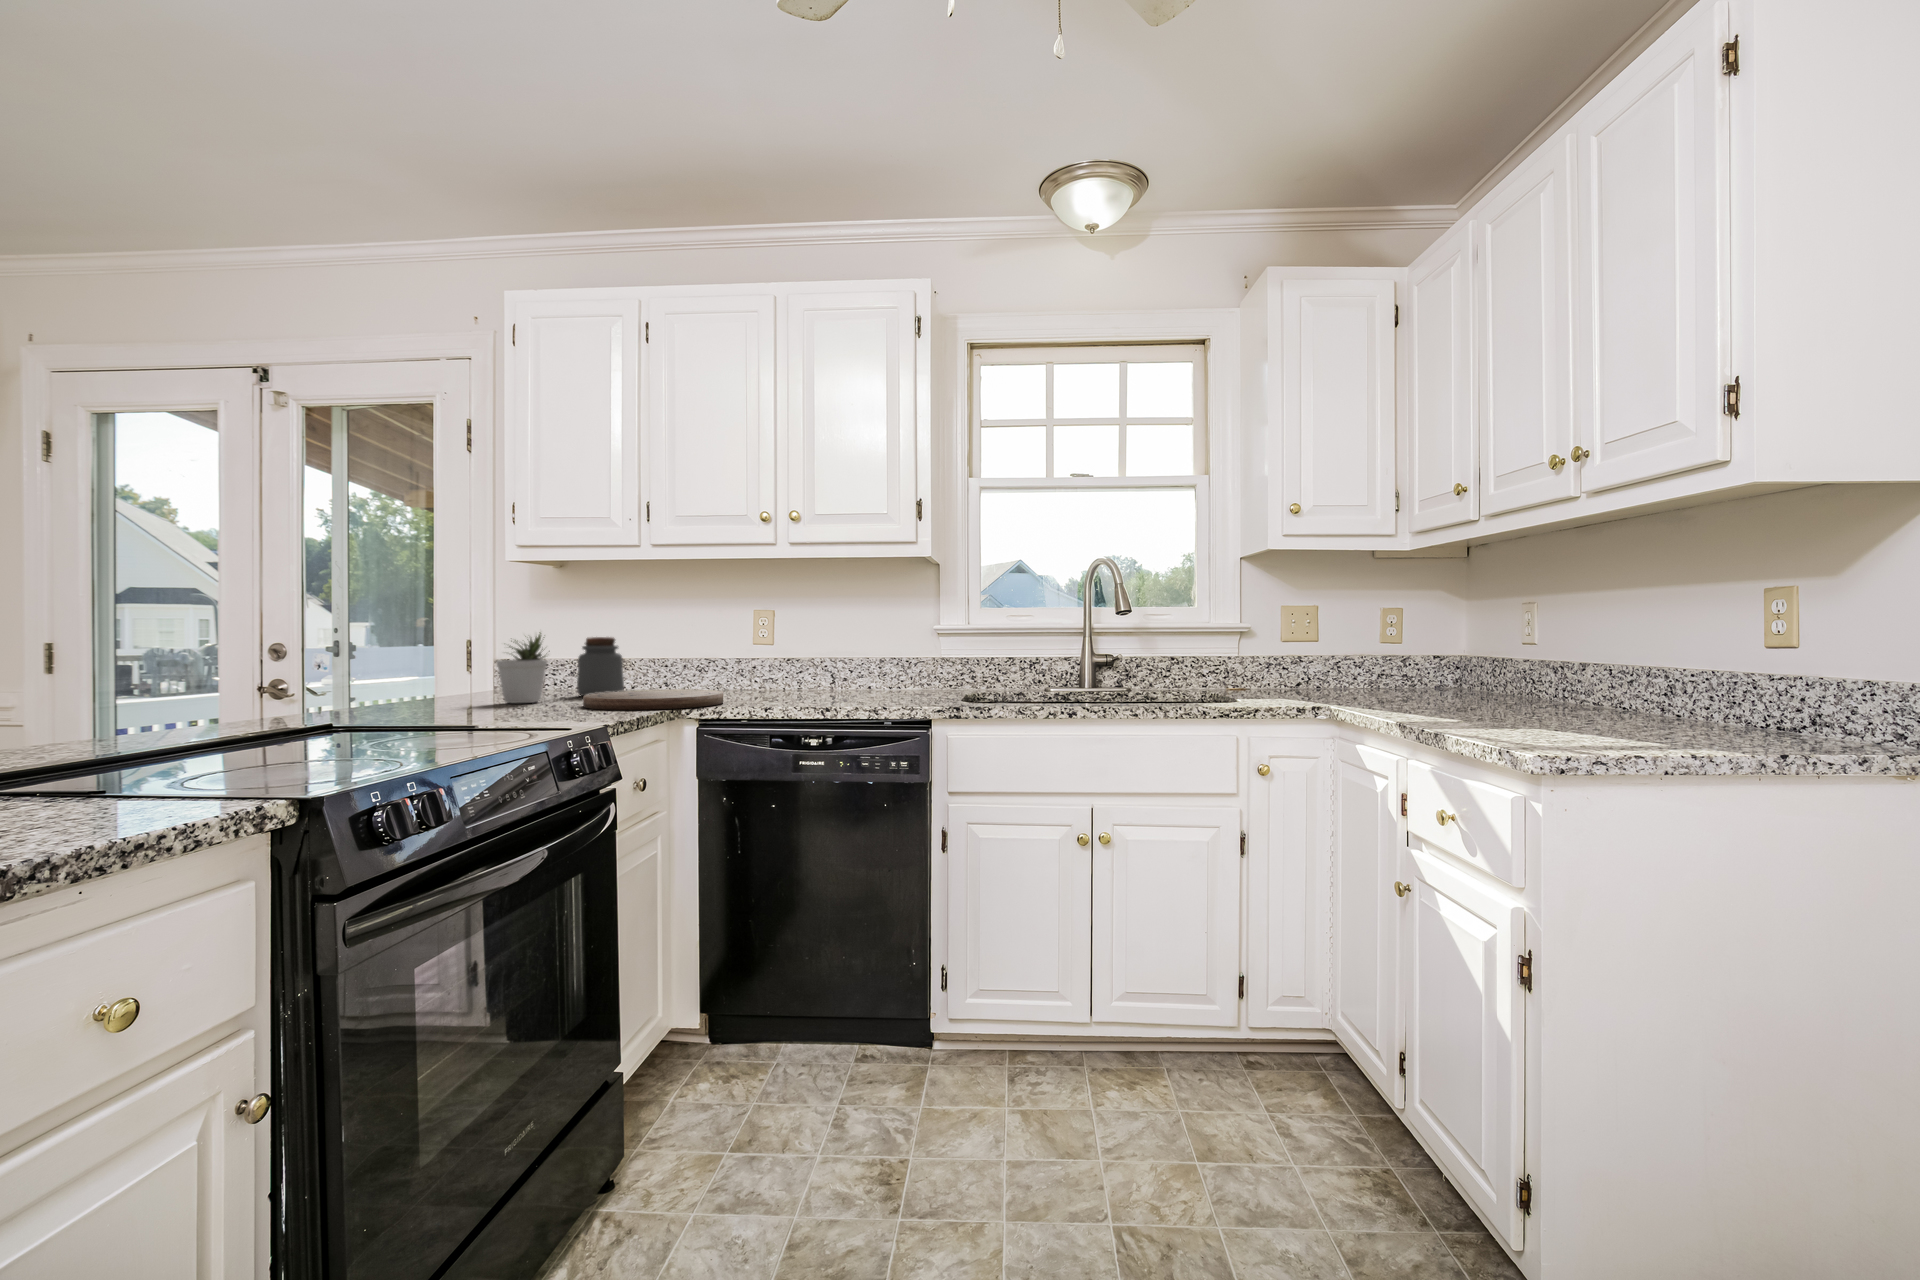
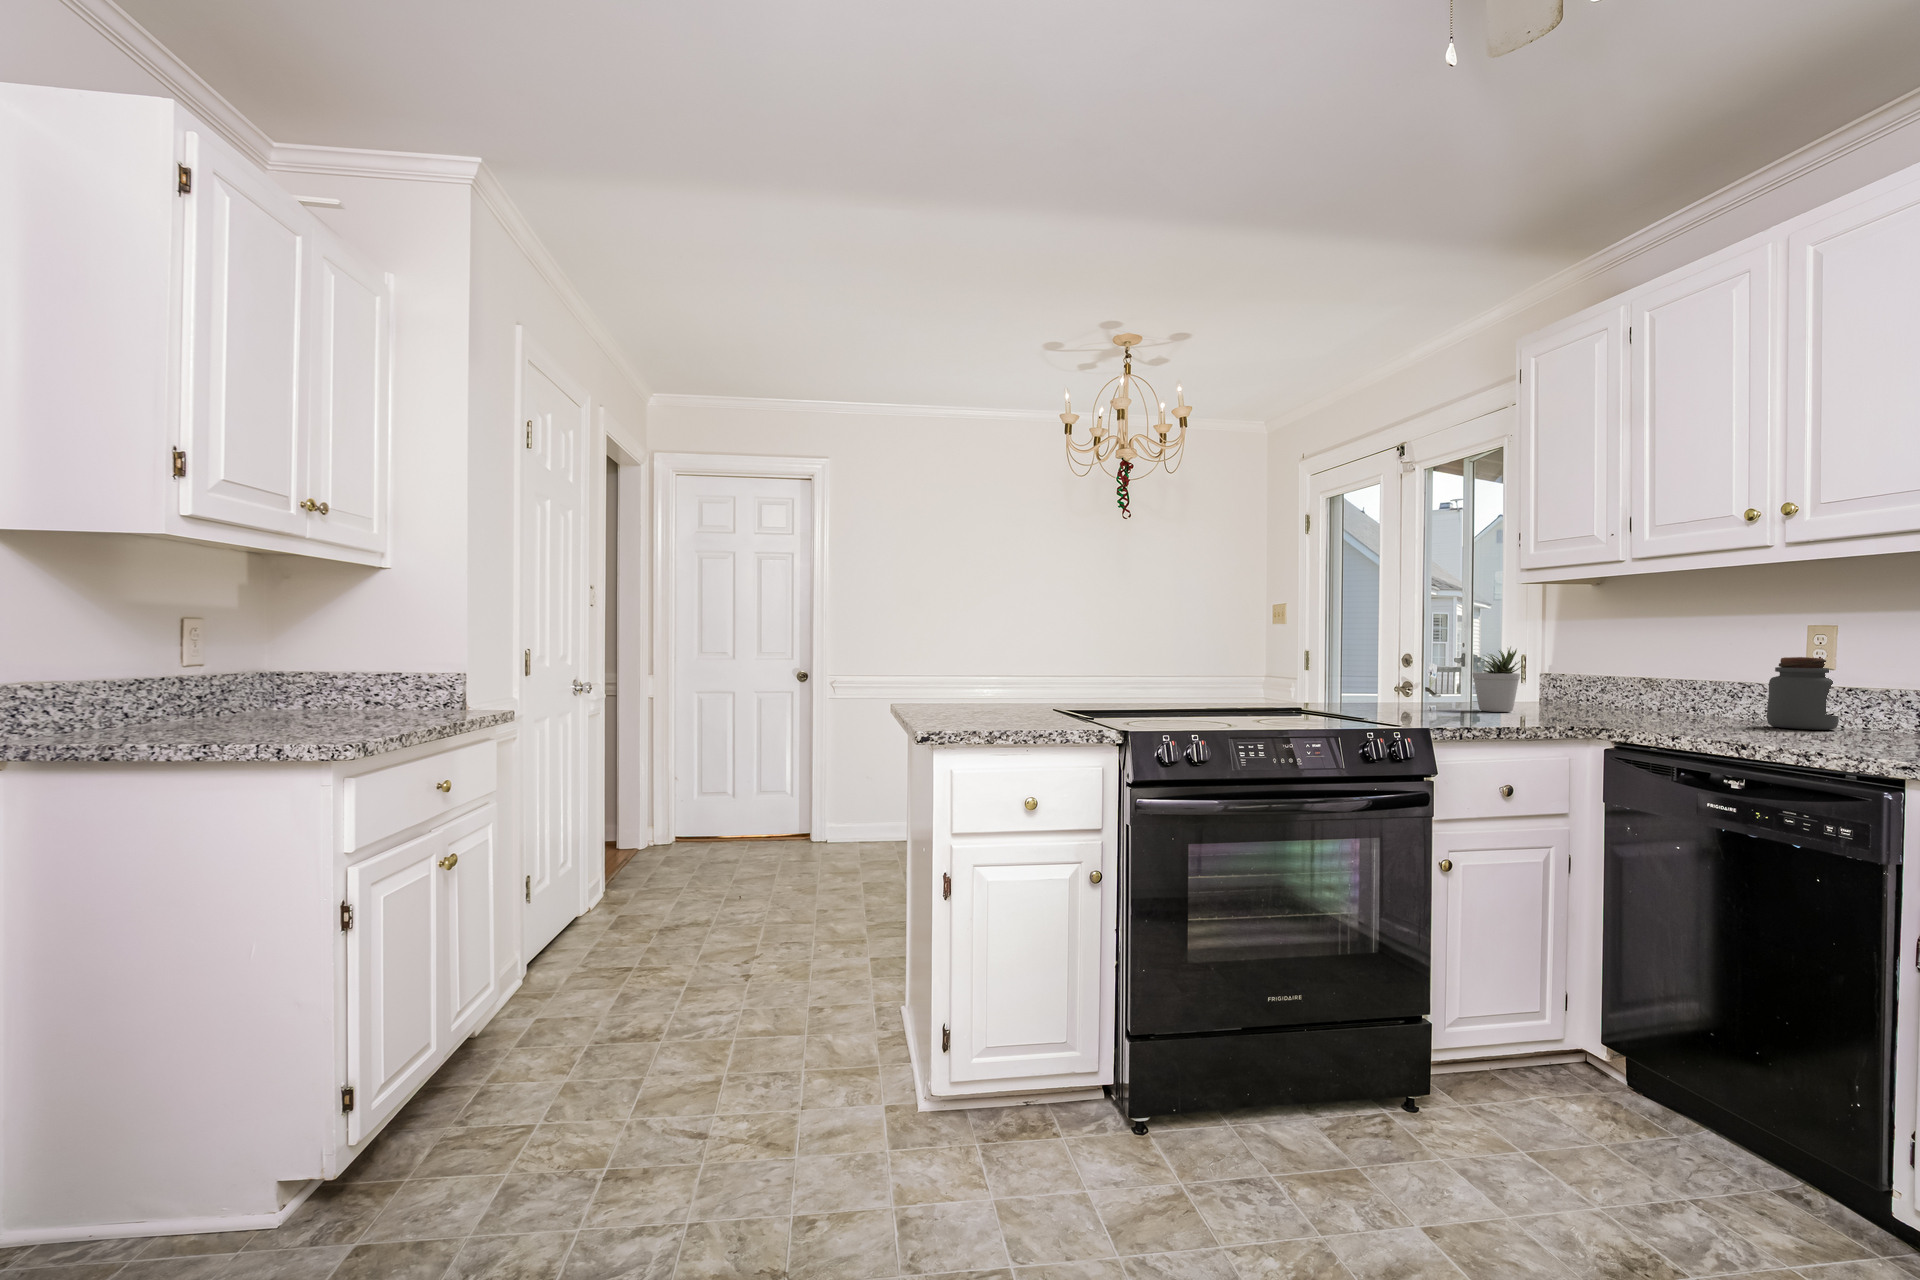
jar: present [577,637,624,696] -> present [1767,657,1839,730]
cutting board: present [583,690,723,710] -> none [1509,708,1671,729]

